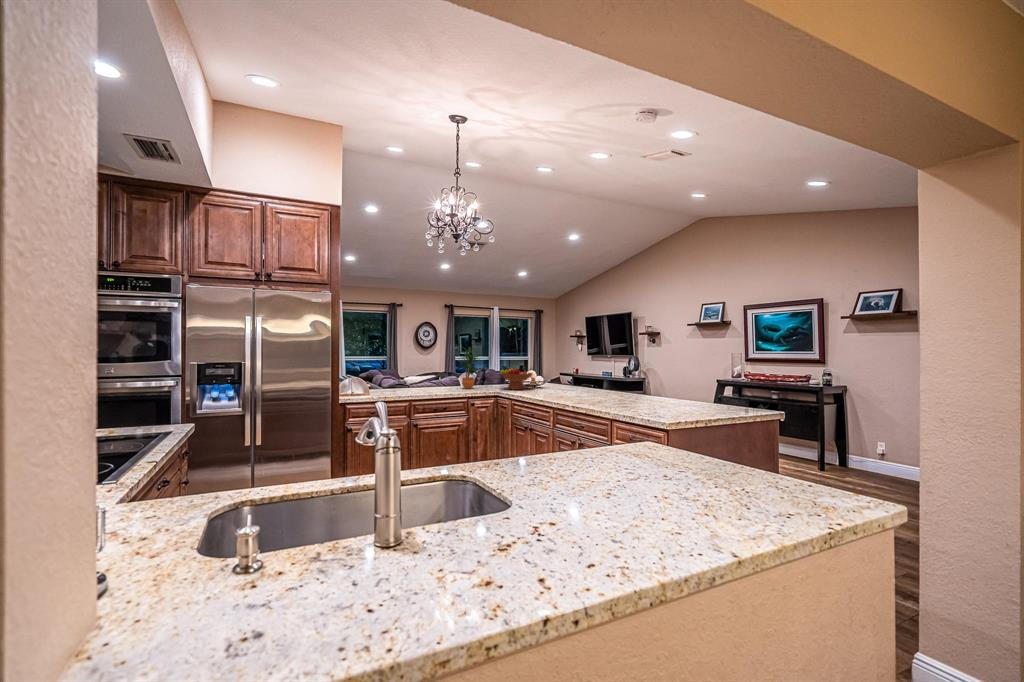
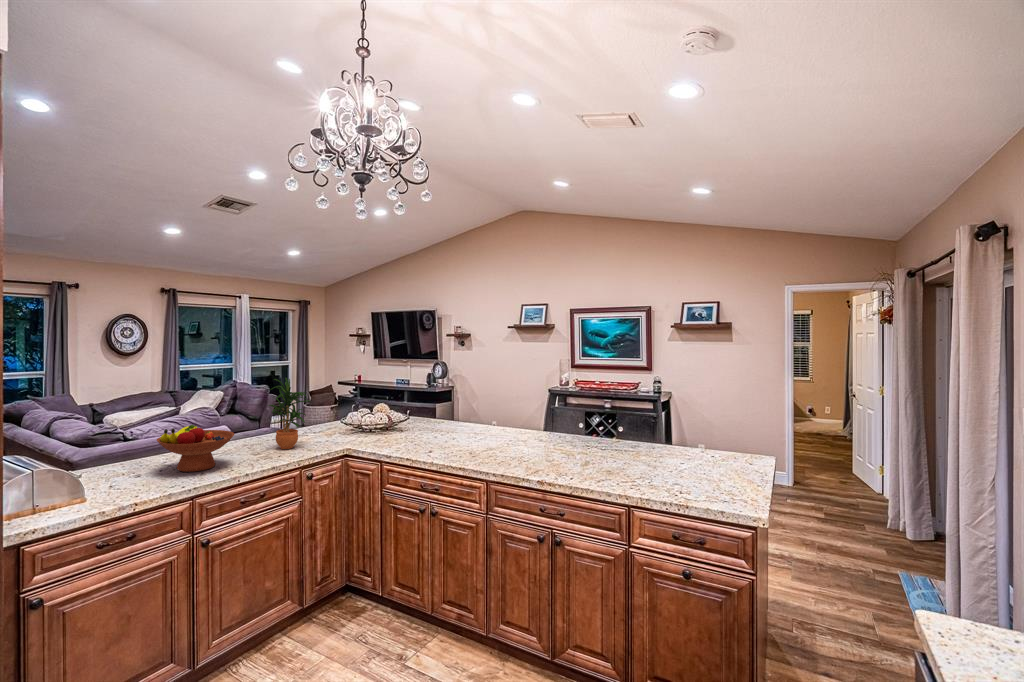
fruit bowl: present [500,367,533,390] -> present [157,425,234,472]

